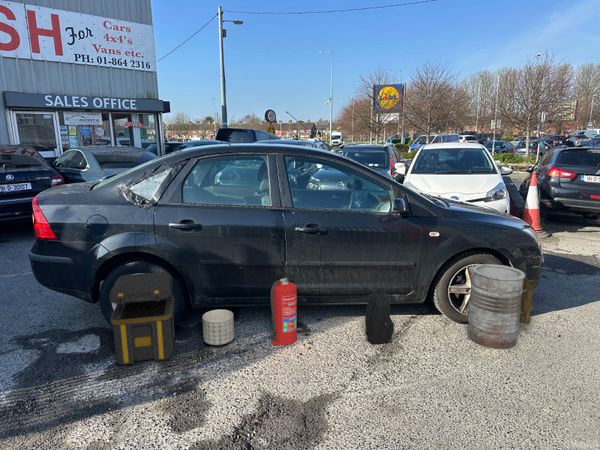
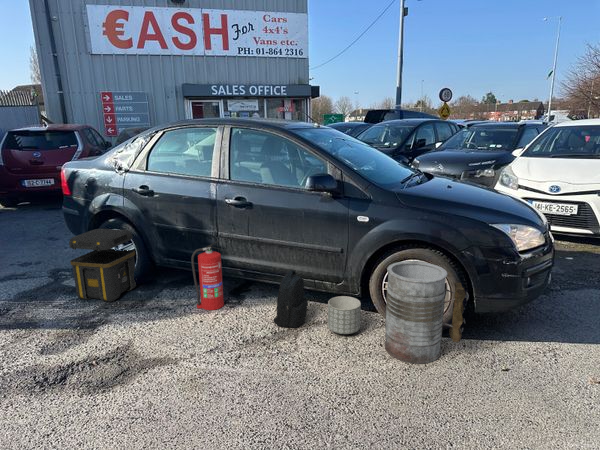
planter: present [203,309,234,345] -> present [328,296,361,334]

